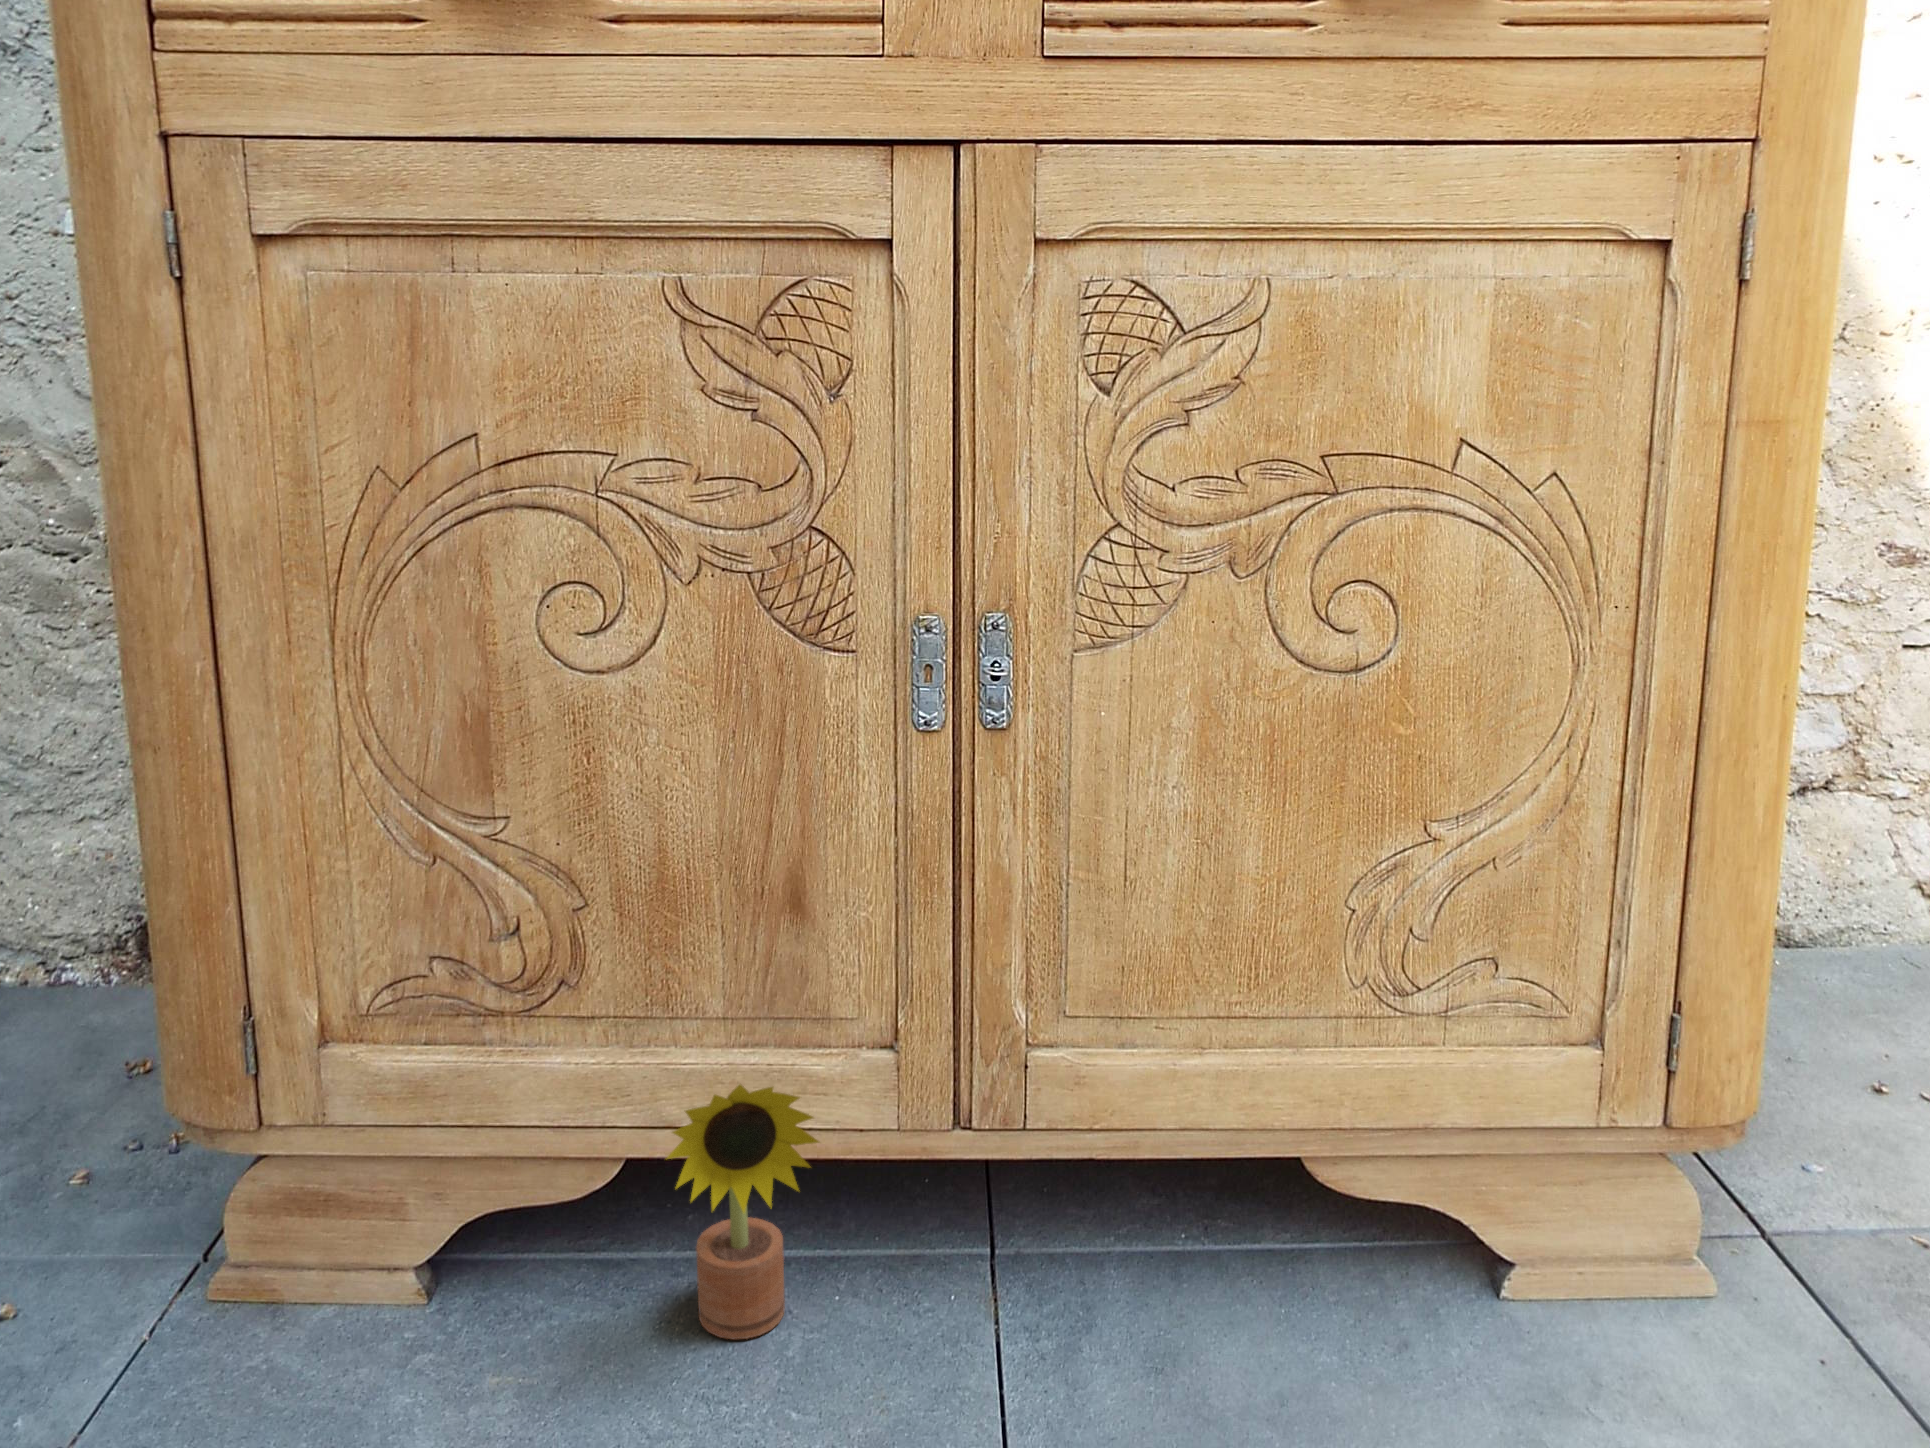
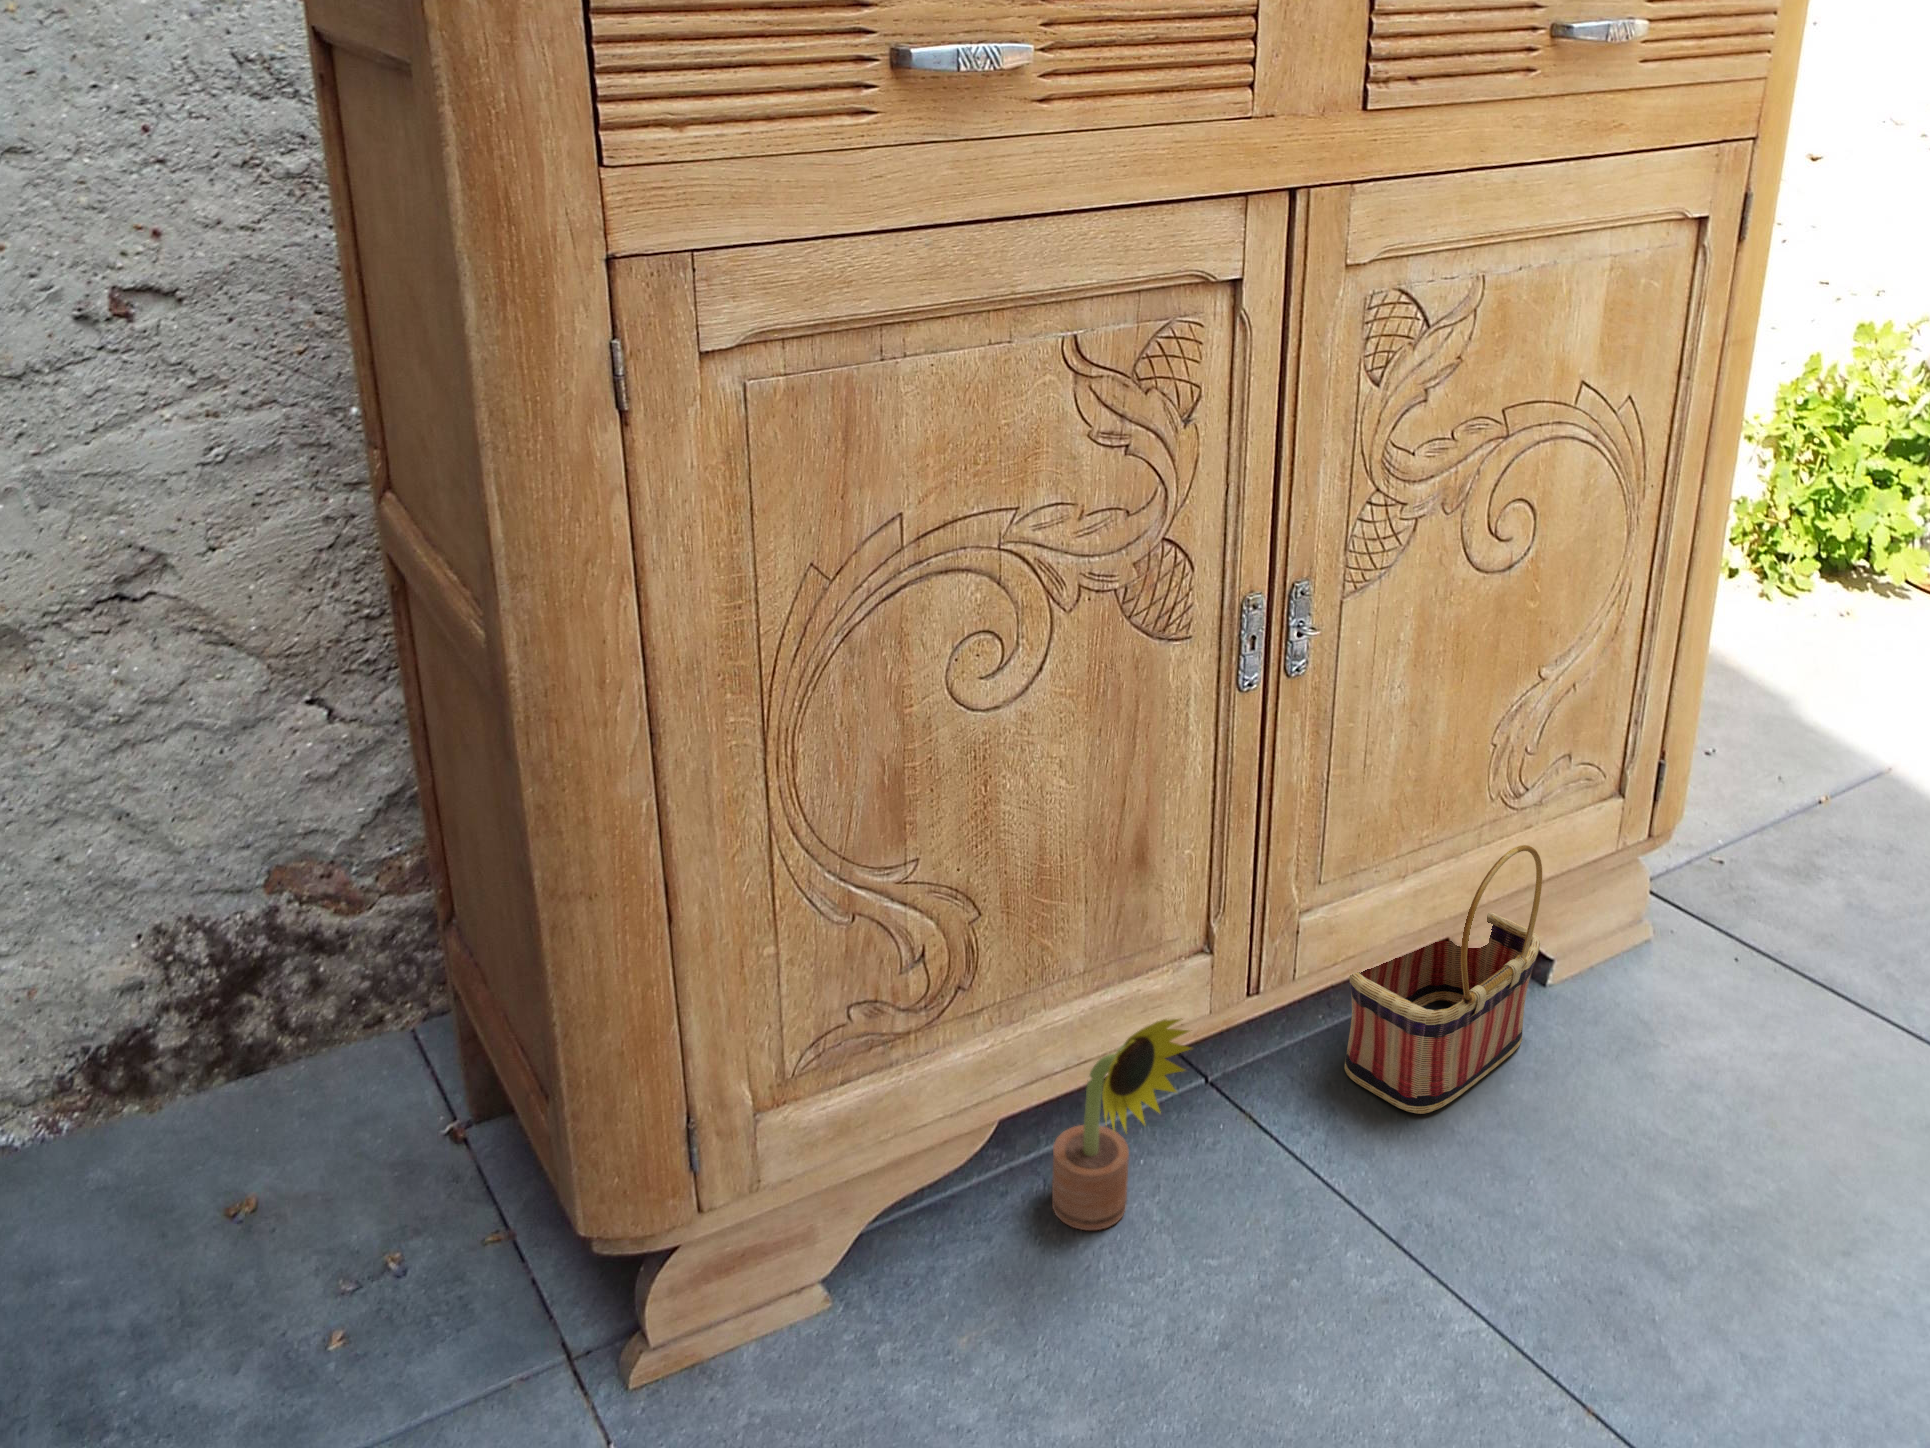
basket: none [1139,965,1423,1367] -> present [1345,845,1542,1114]

